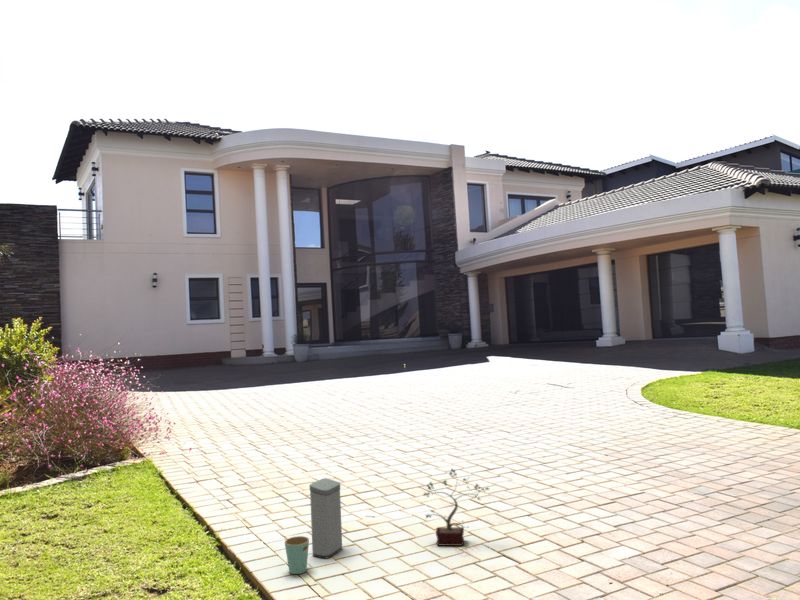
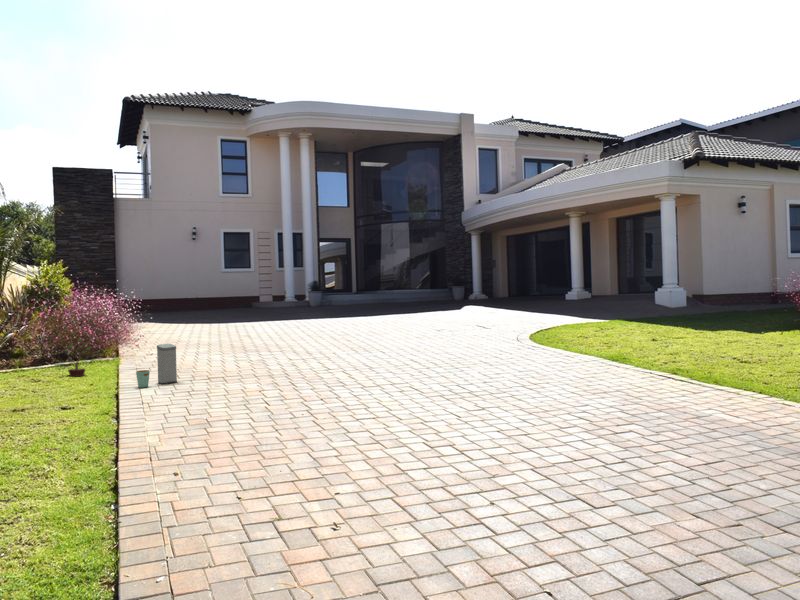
potted plant: present [424,469,489,546] -> present [65,339,85,376]

